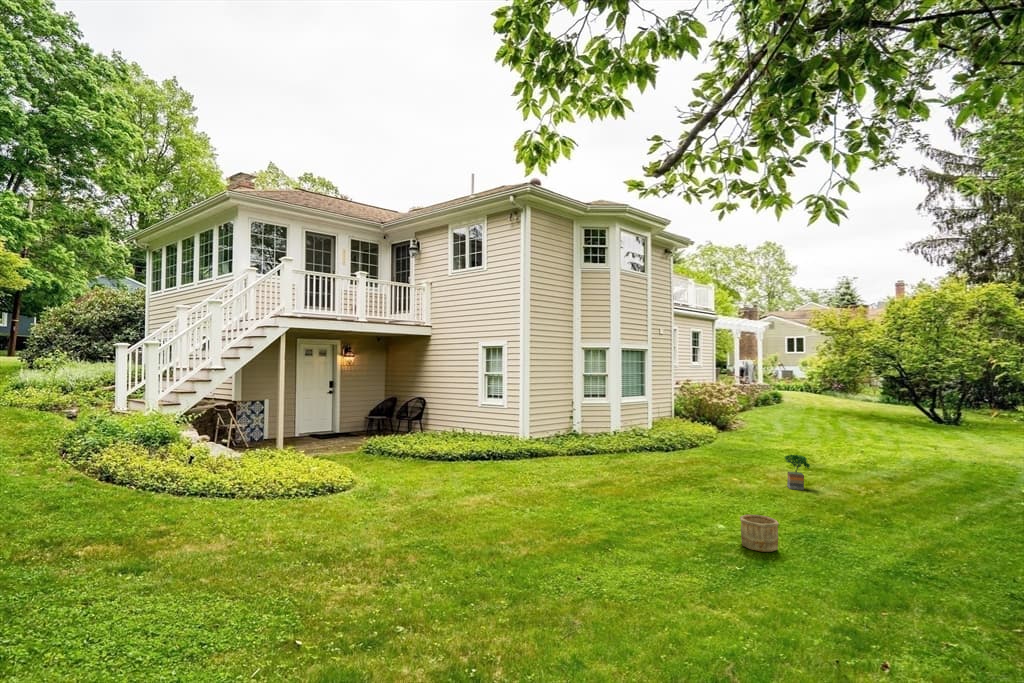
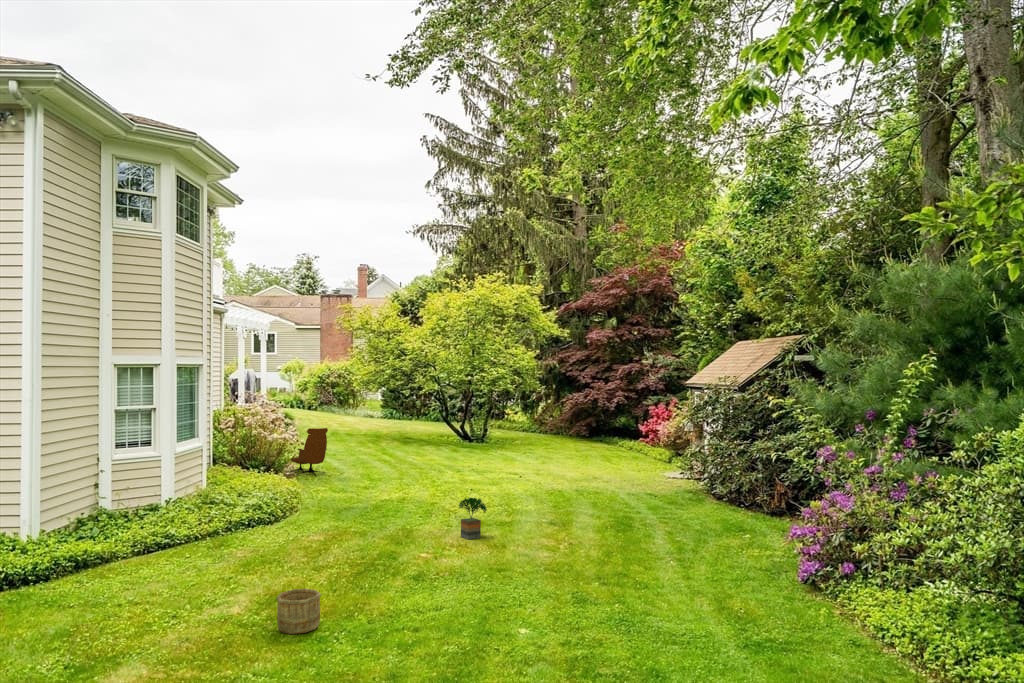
lounge chair: none [731,401,755,436] -> present [290,428,328,476]
wooden bucket: present [740,514,779,552] -> present [276,589,321,634]

